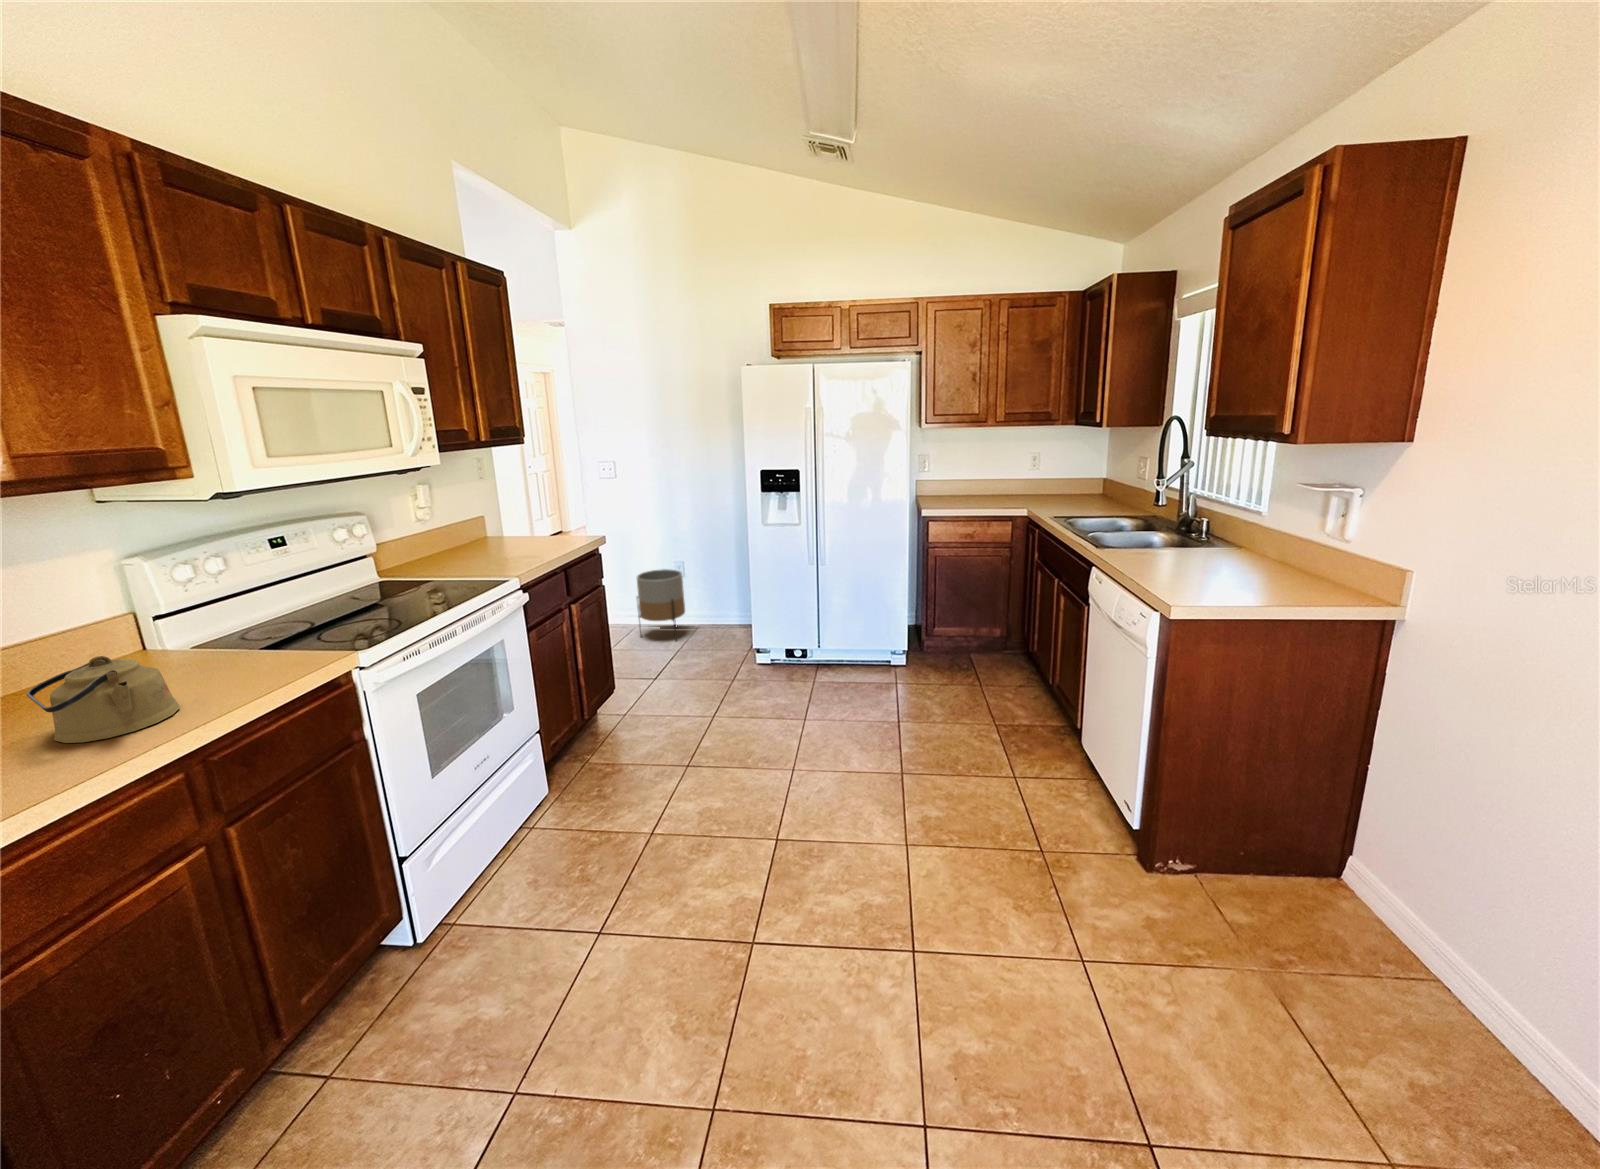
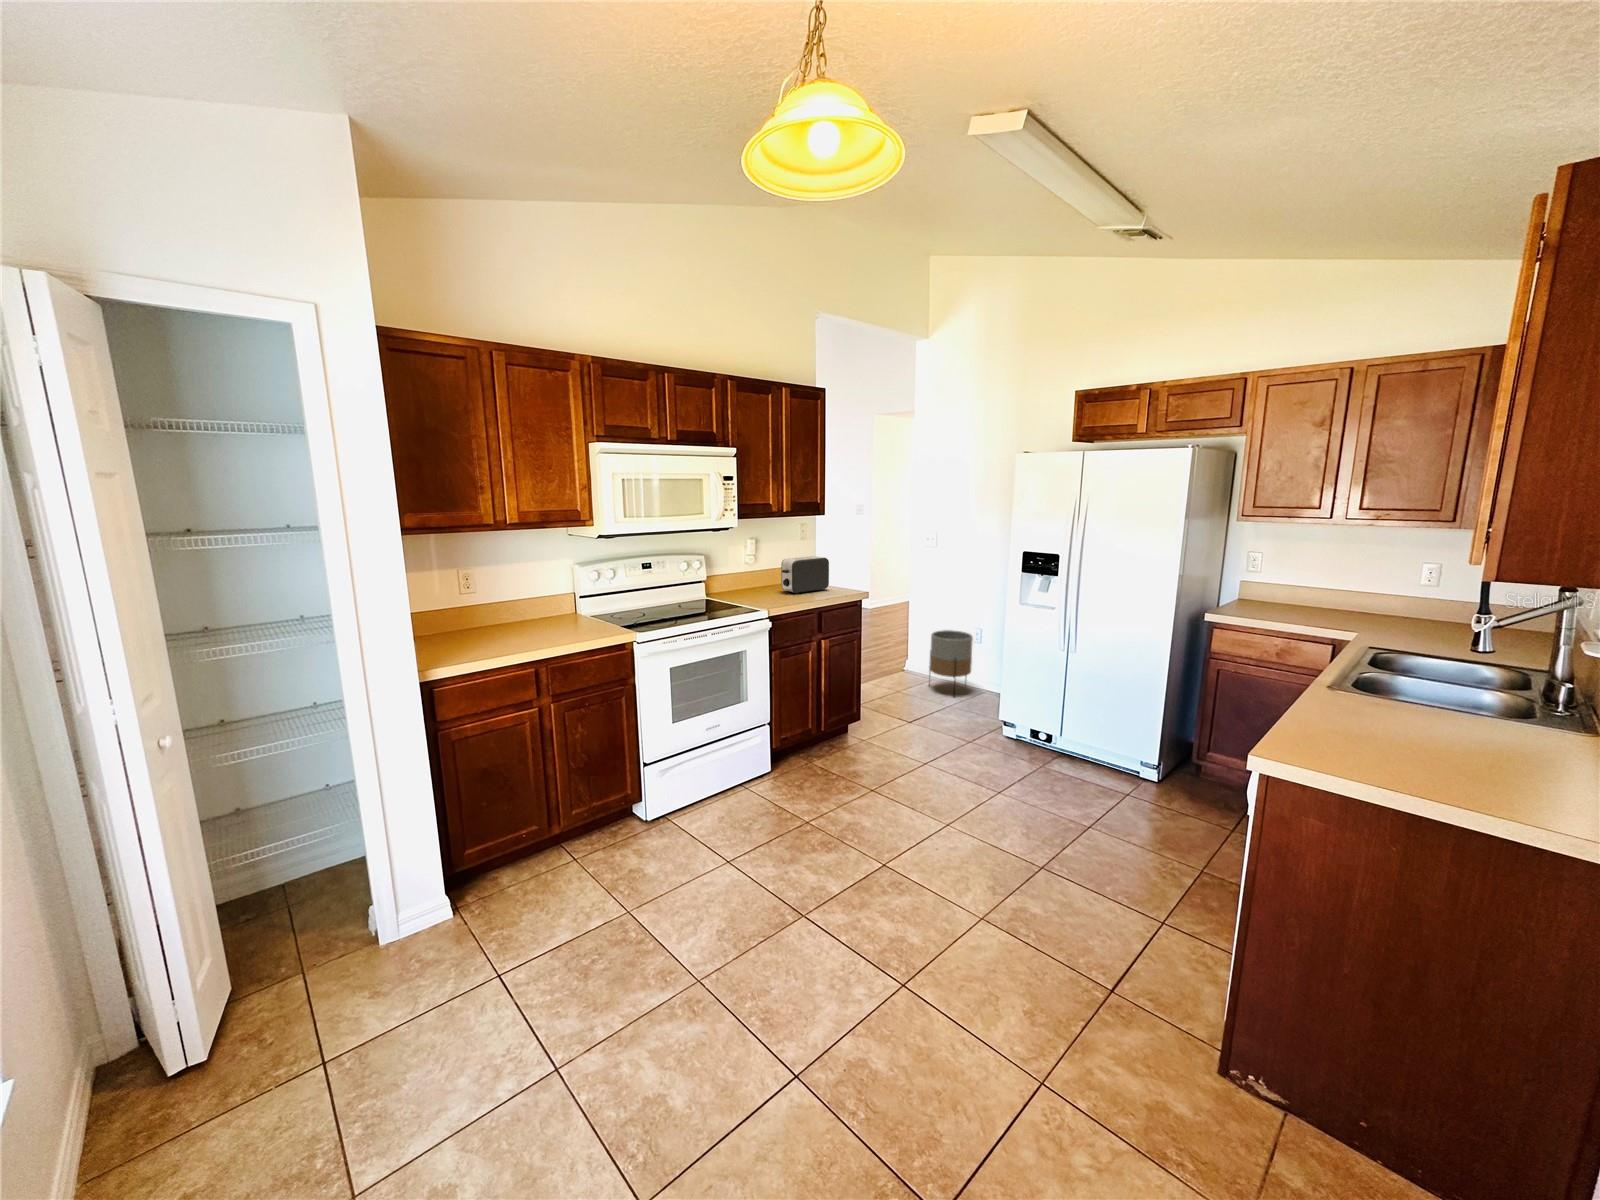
toaster: none [479,501,544,554] -> present [781,556,829,593]
kettle: present [27,656,180,743] -> none [505,606,556,644]

